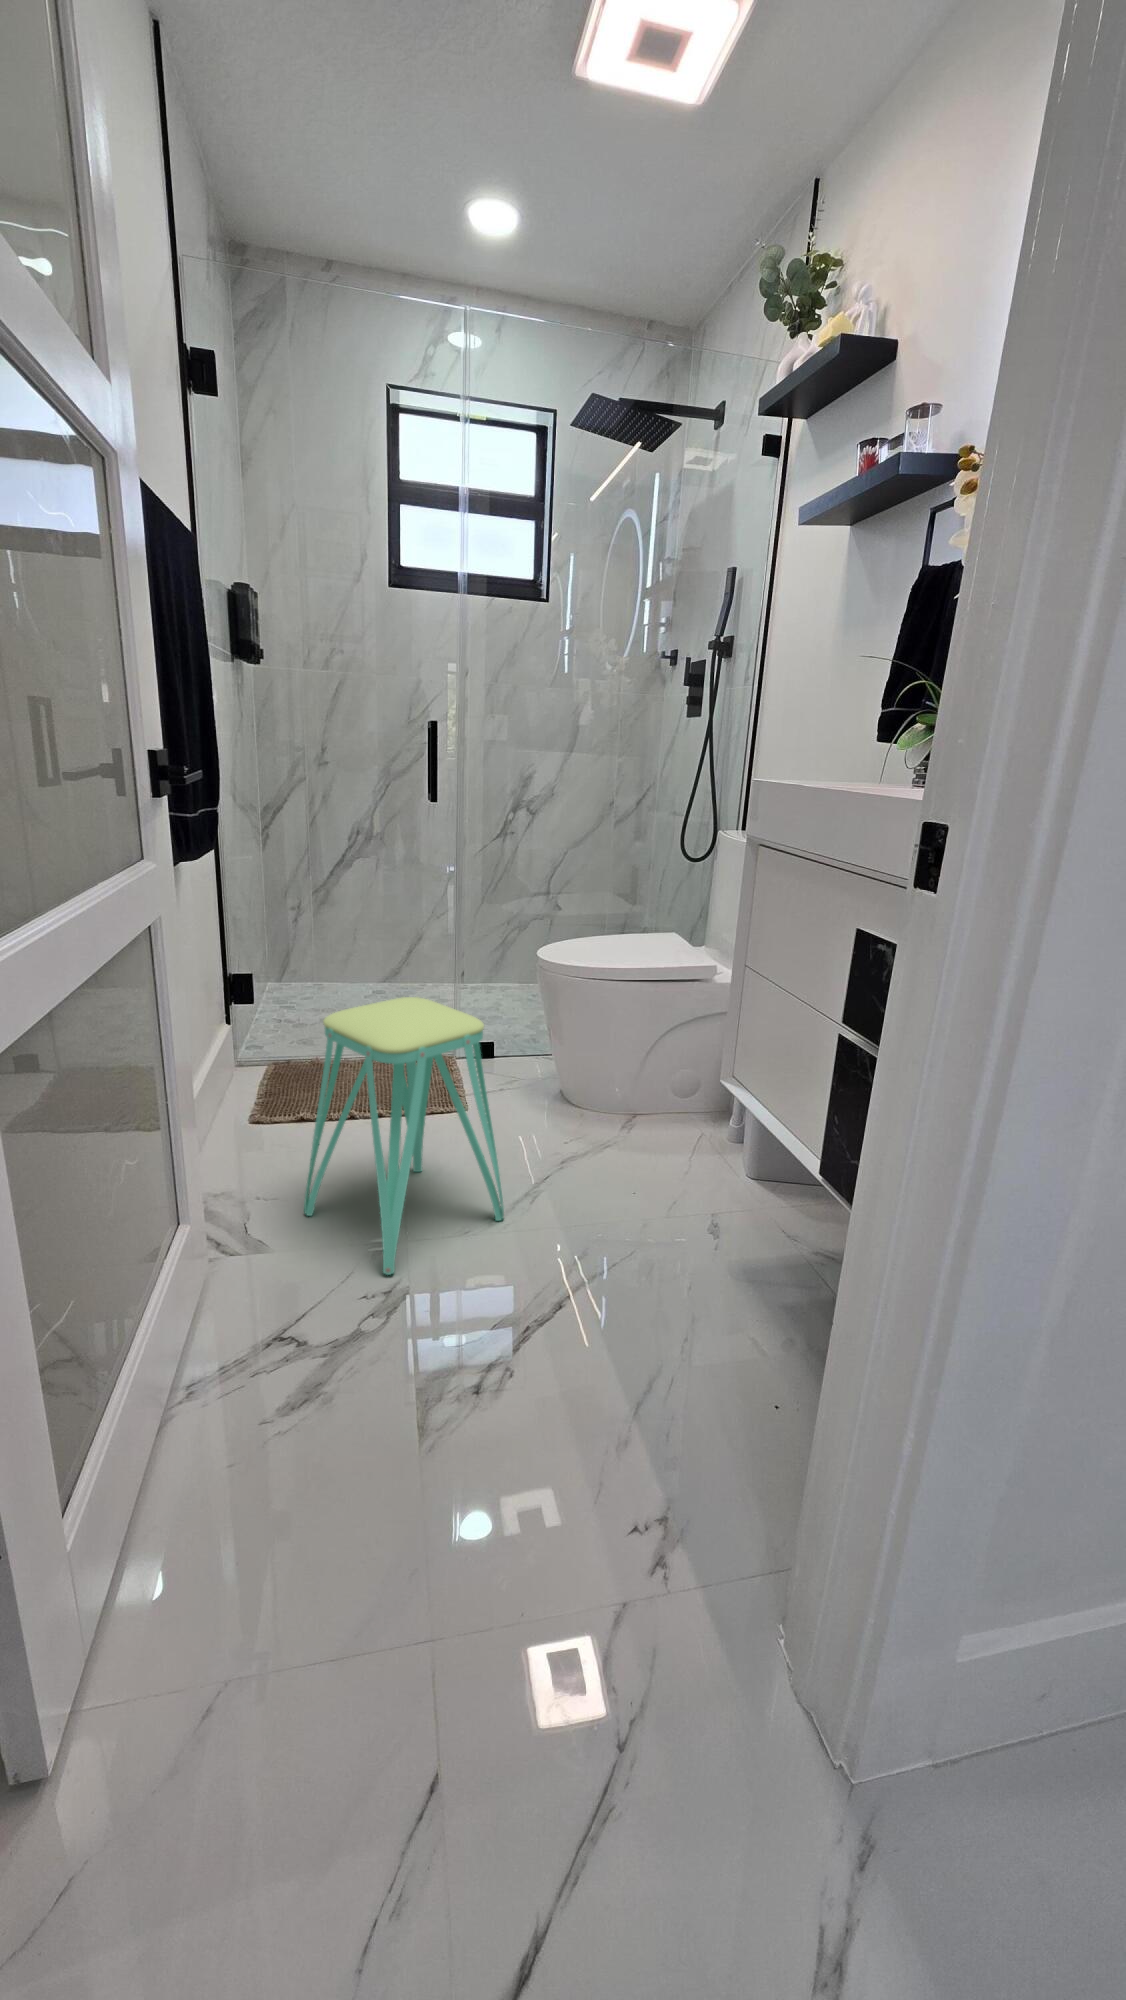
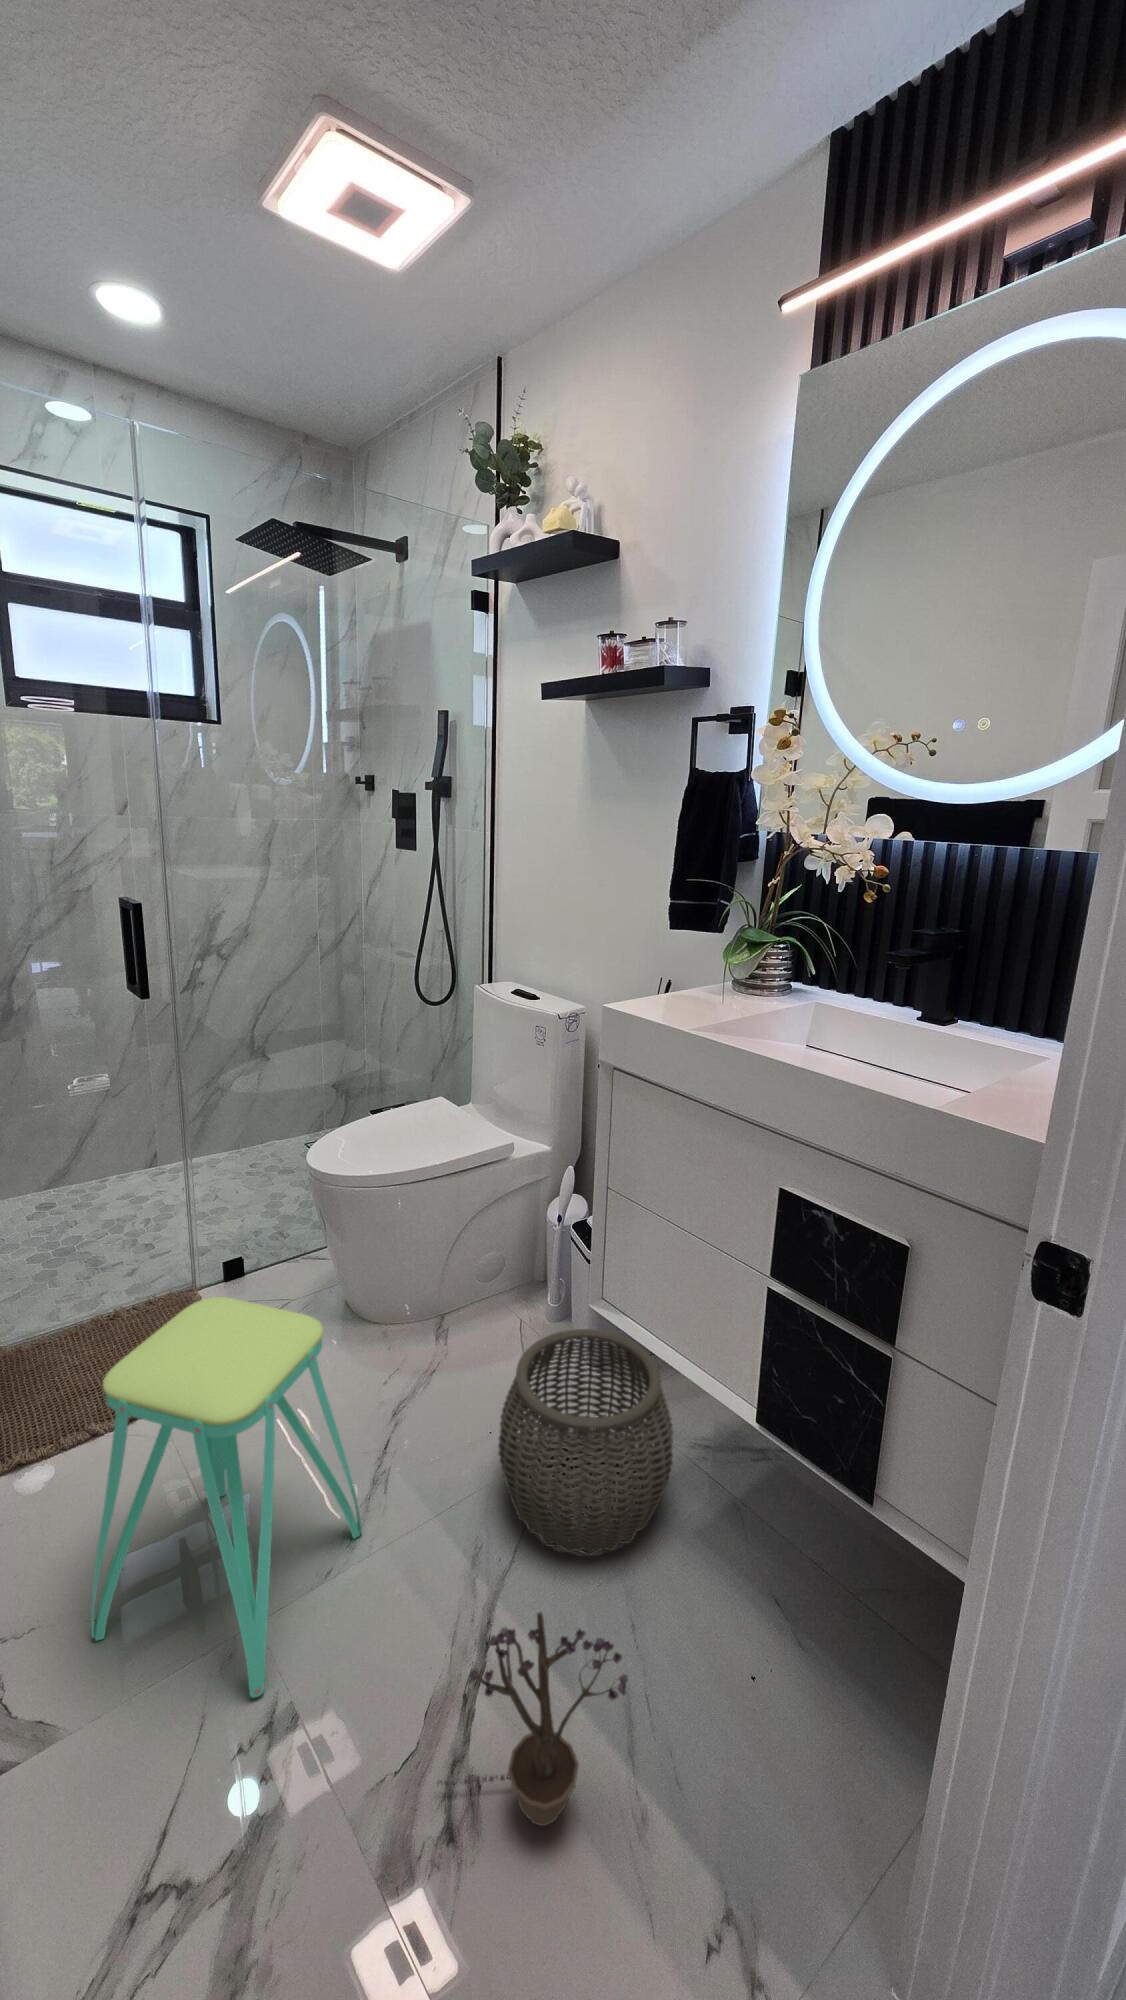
woven basket: none [619,1105,784,1292] -> present [498,1329,673,1555]
decorative plant: none [480,1219,623,1412] -> present [437,1612,627,1826]

